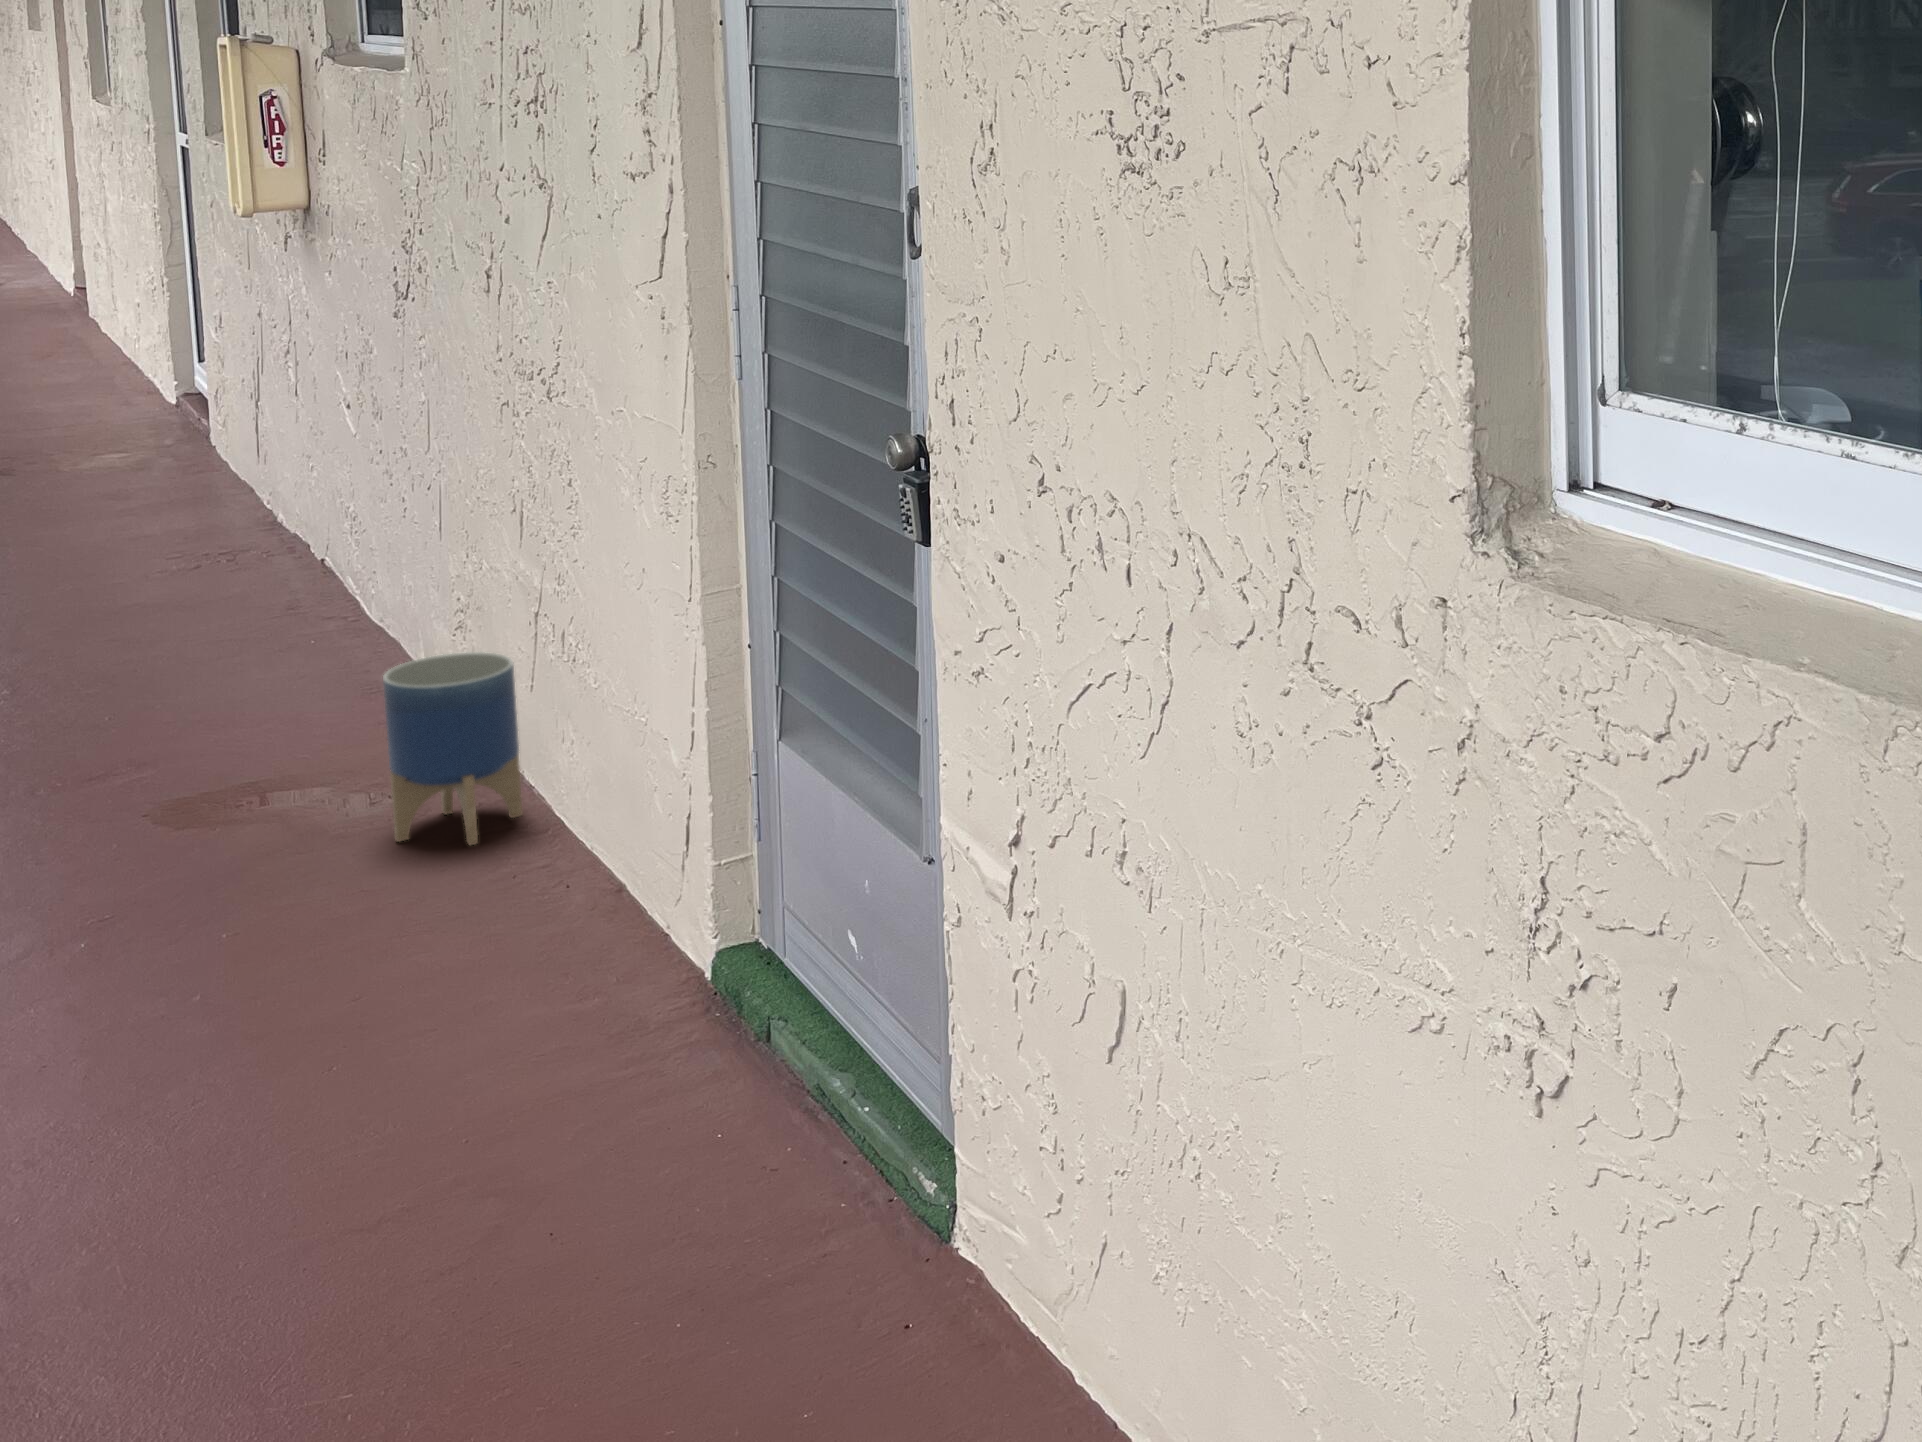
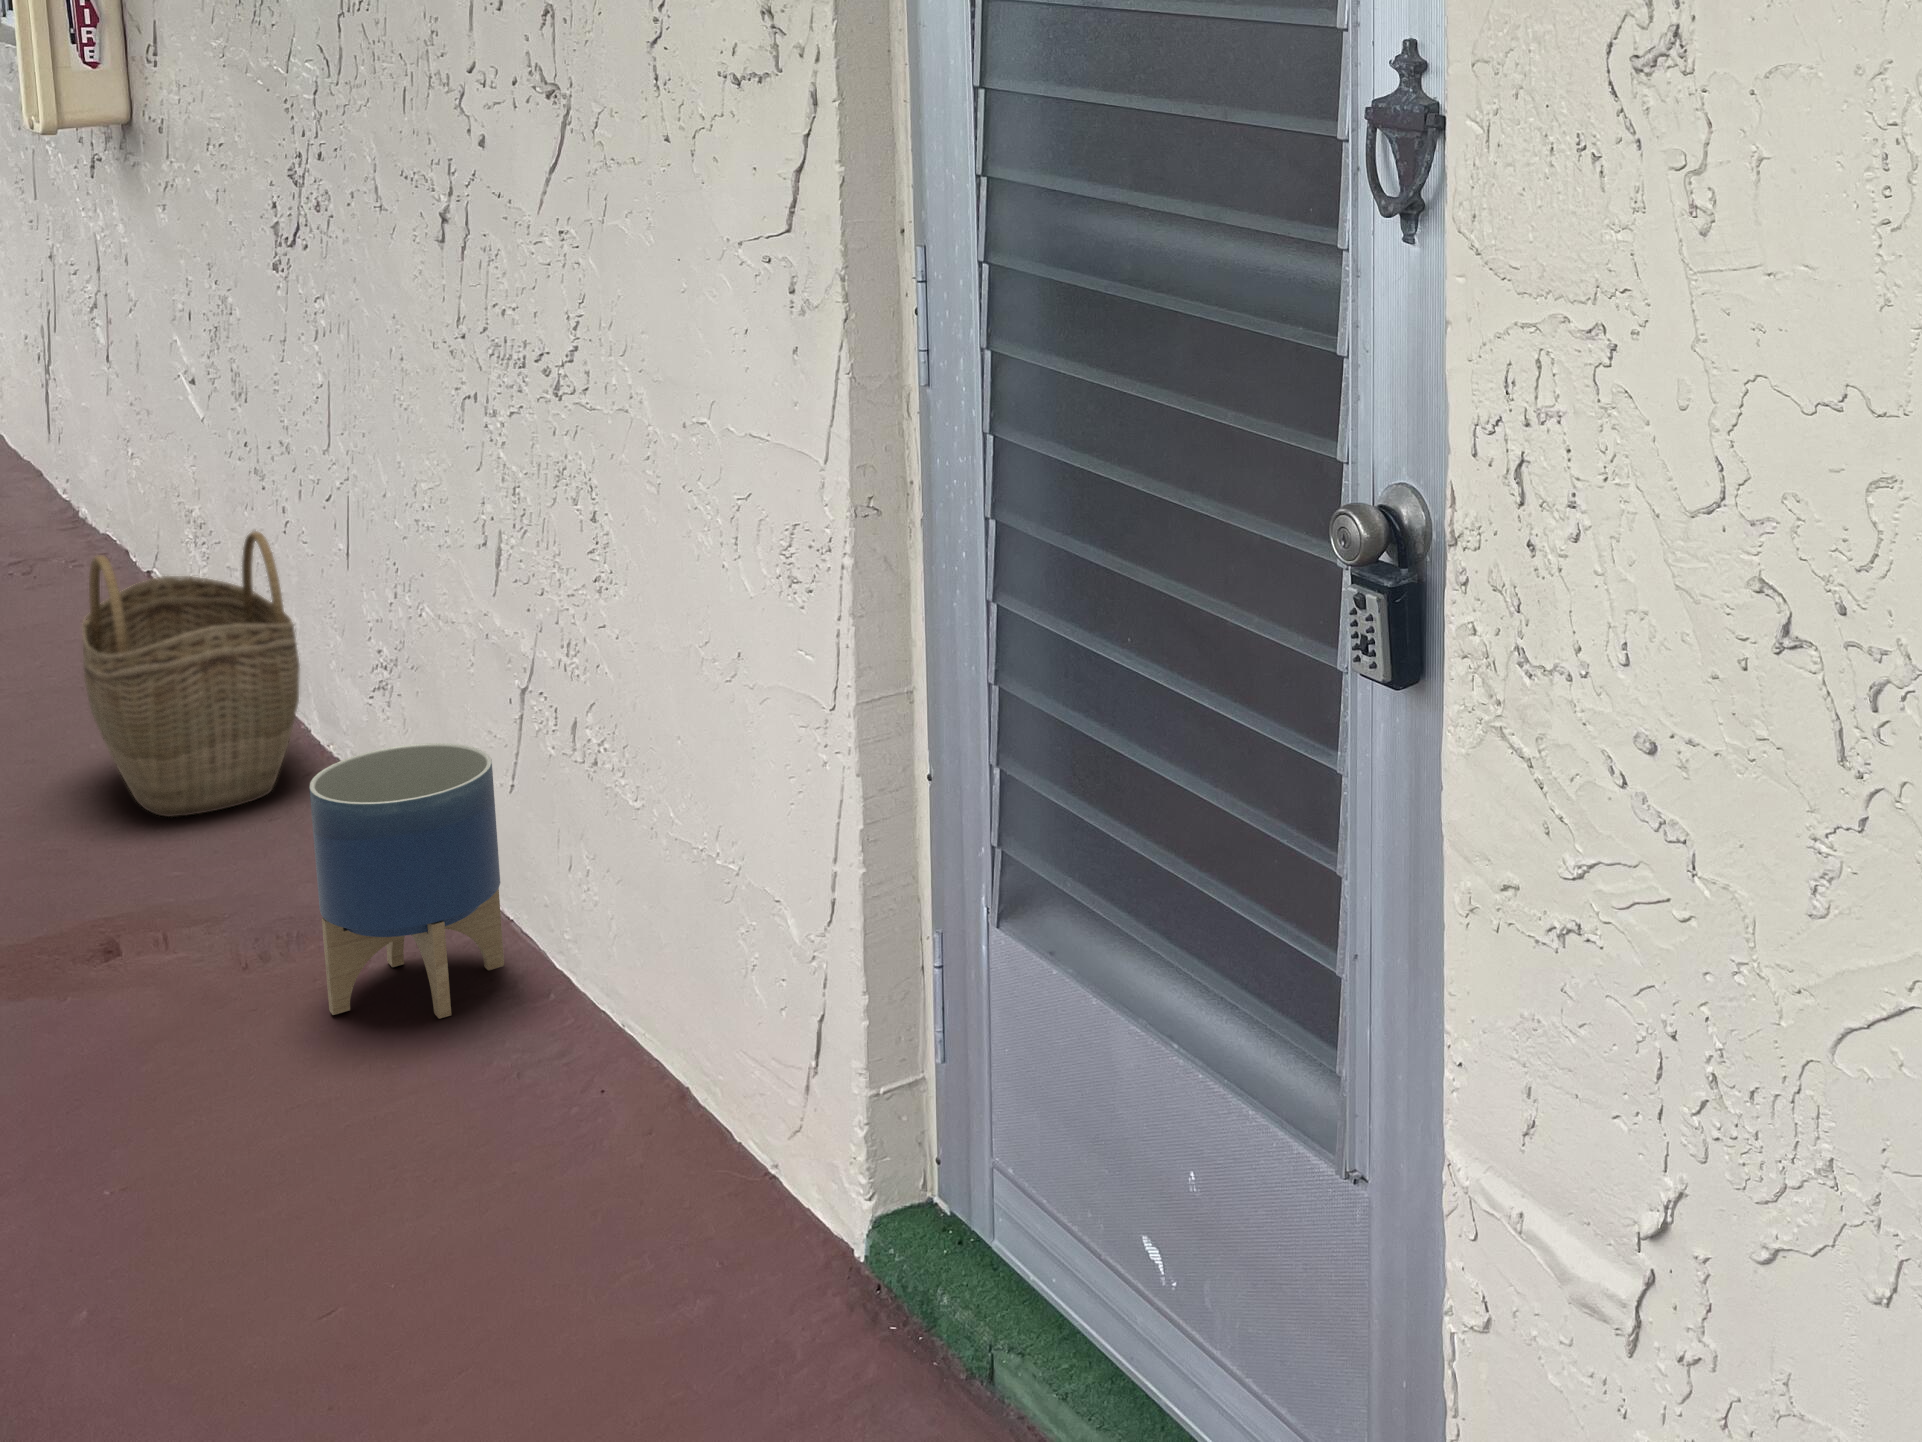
woven basket: none [250,511,405,720] -> present [82,531,300,817]

